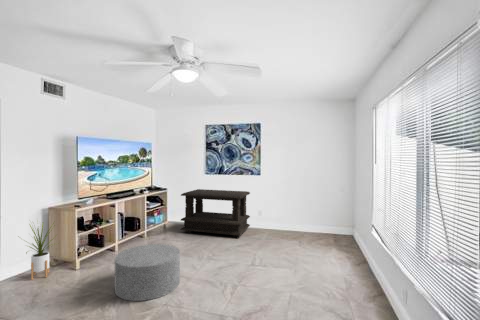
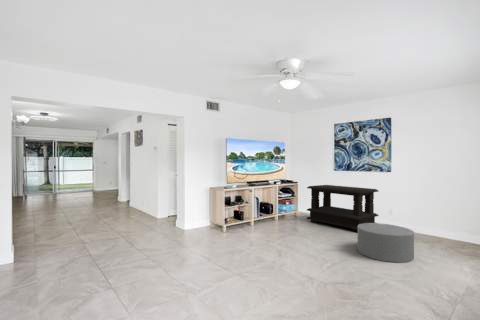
house plant: present [26,225,51,280] -> none [194,192,215,230]
ottoman: present [115,244,180,301] -> present [357,223,414,263]

